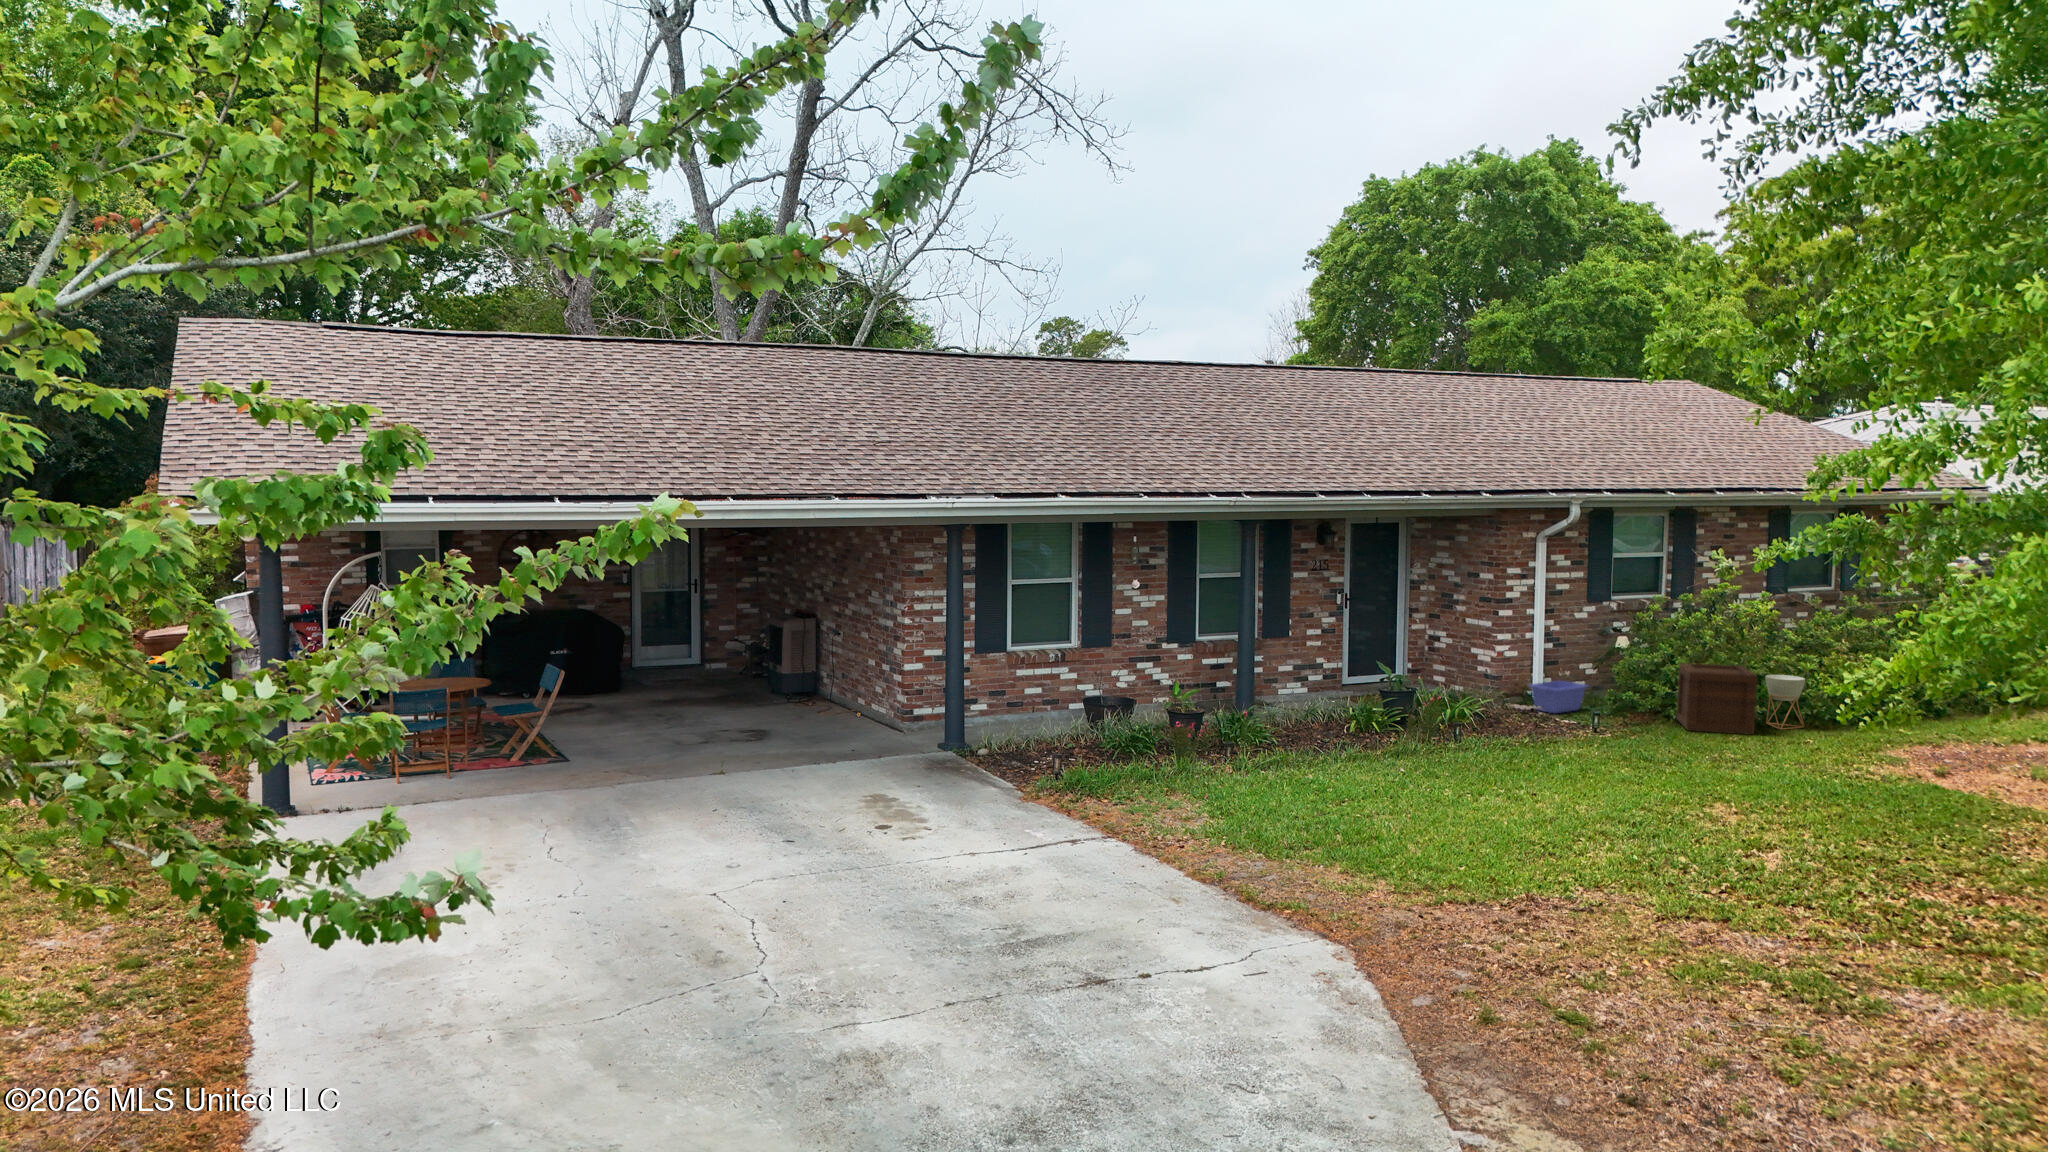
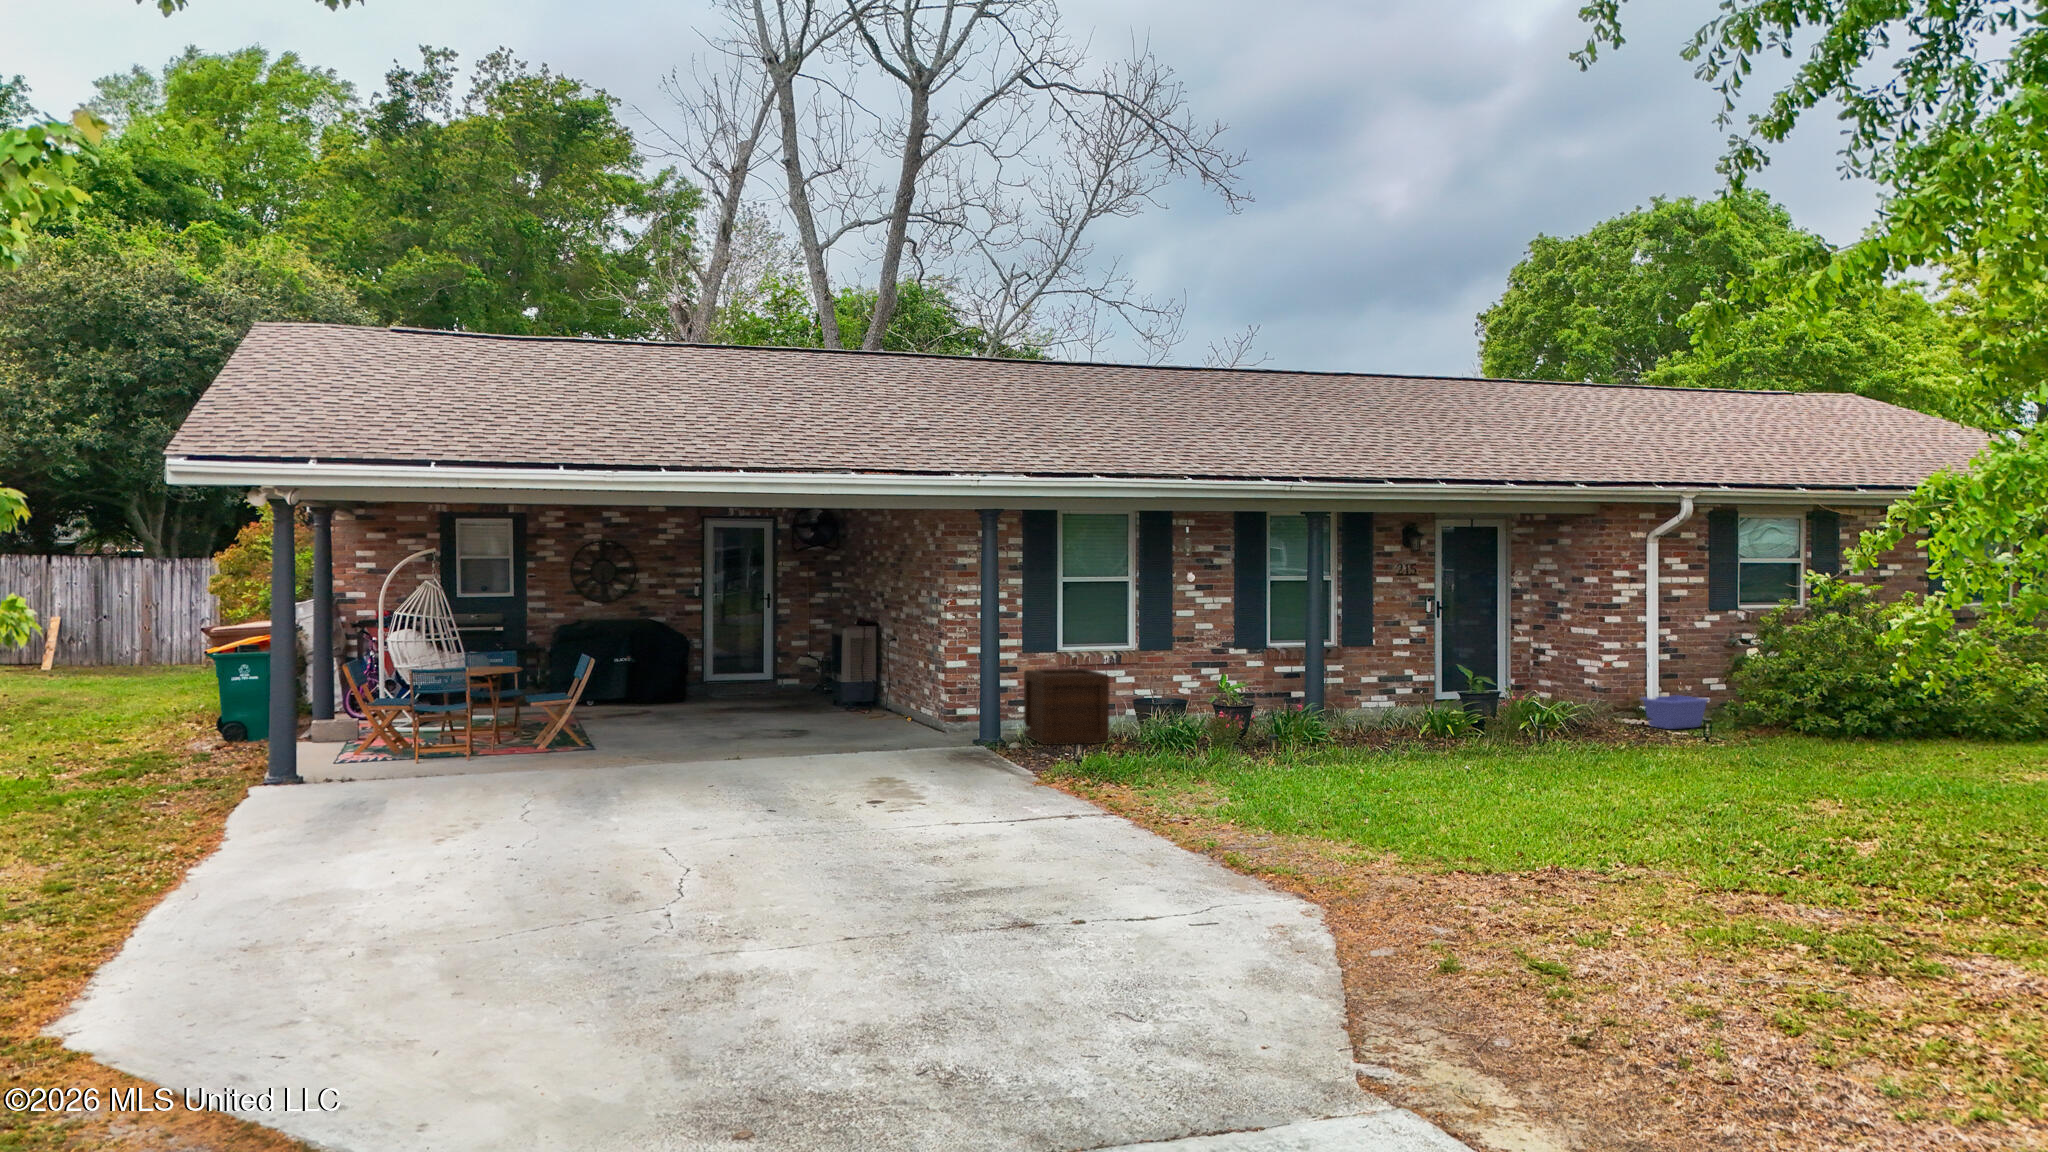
wooden crate: present [1676,663,1757,735] -> present [1024,668,1109,745]
planter: present [1765,675,1805,730] -> none [1914,685,1963,746]

